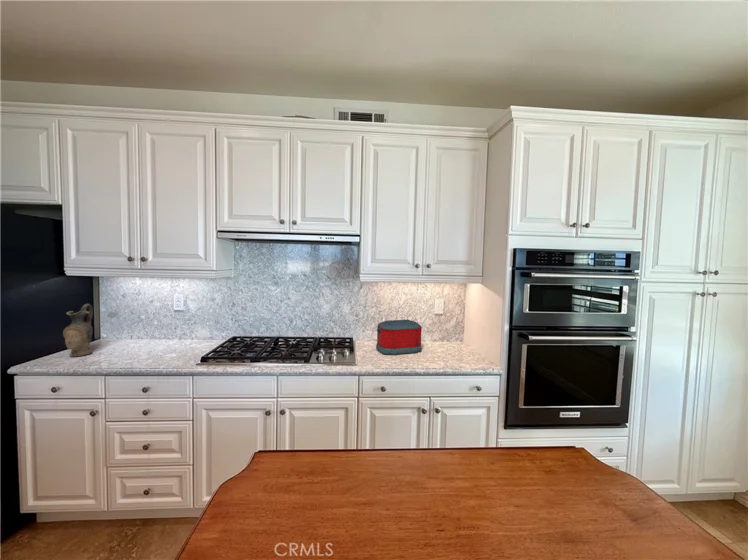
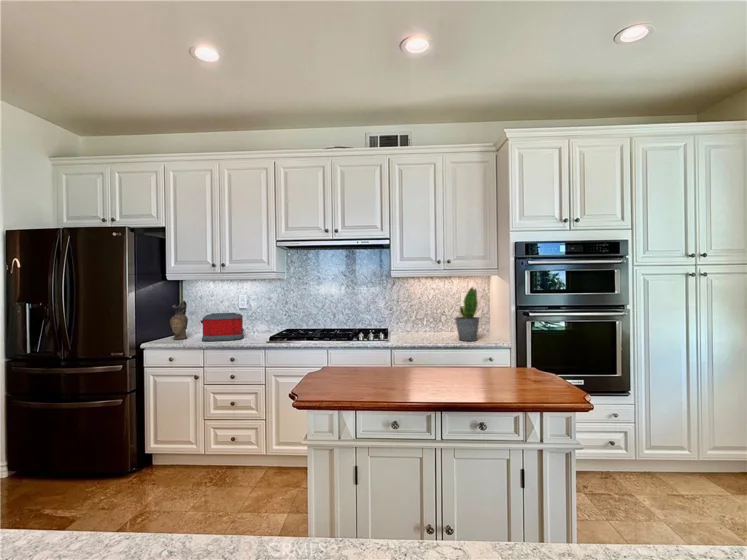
potted plant: none [434,299,464,363] -> present [455,287,479,341]
toaster: present [376,320,422,355] -> present [200,313,244,341]

